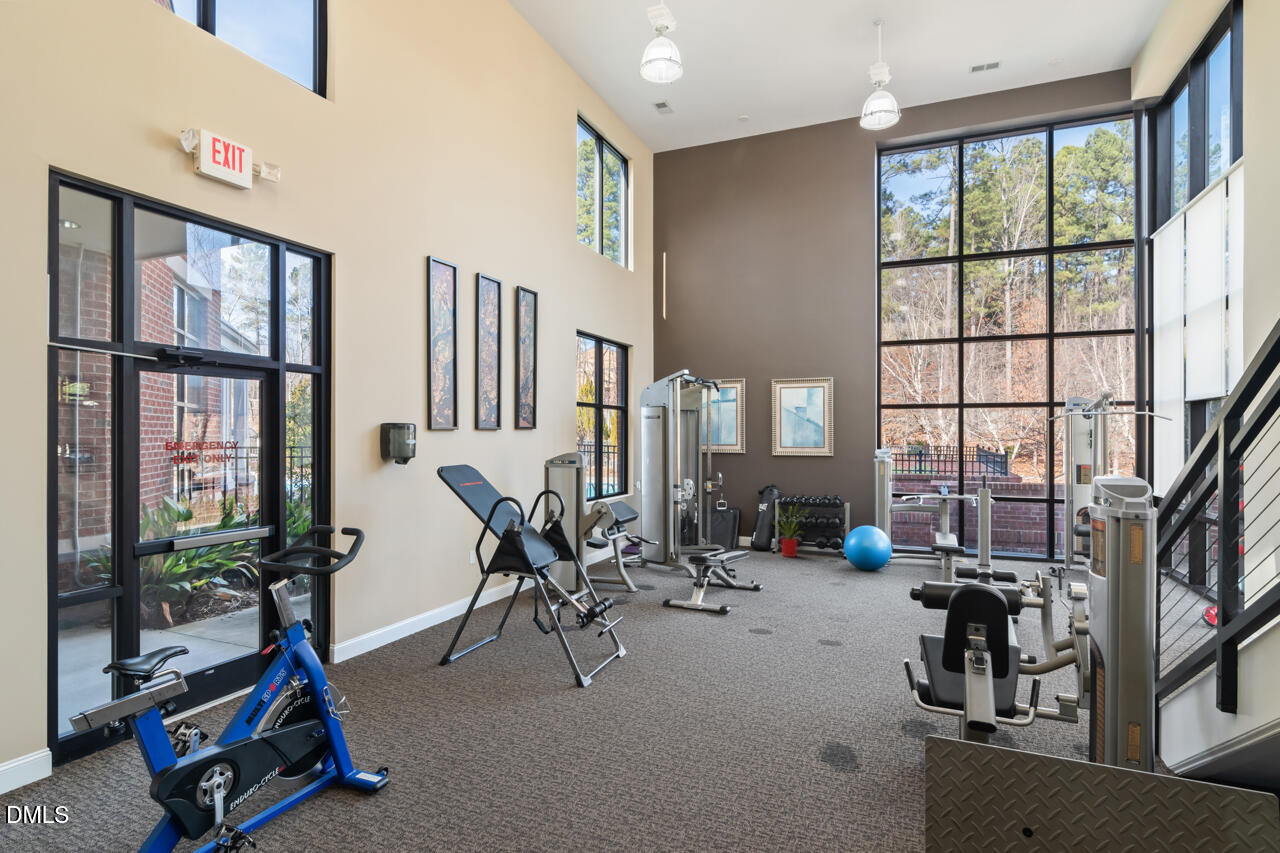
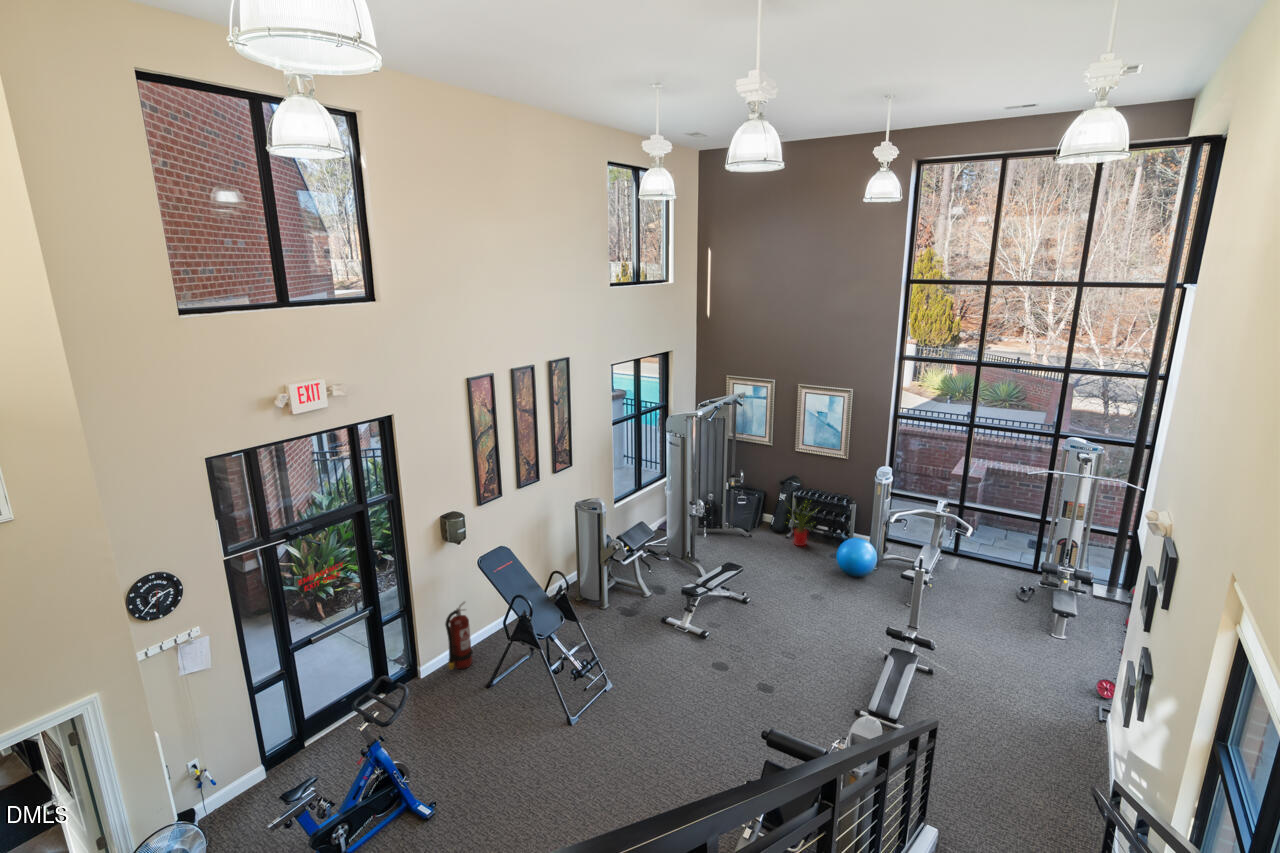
fire extinguisher: none [379,549,415,652] -> present [445,602,473,669]

